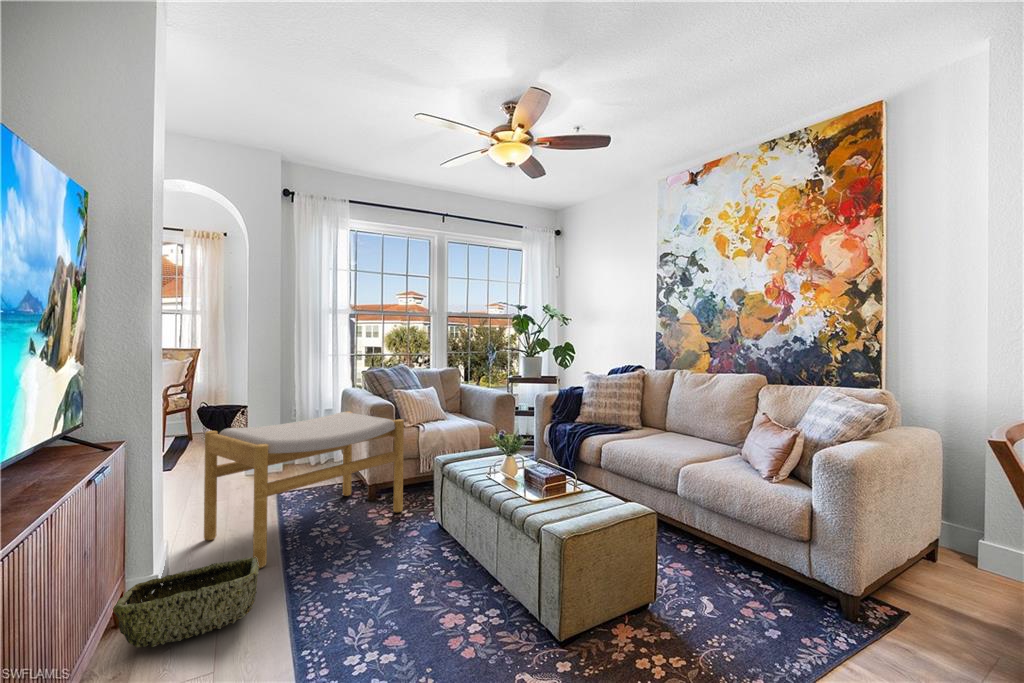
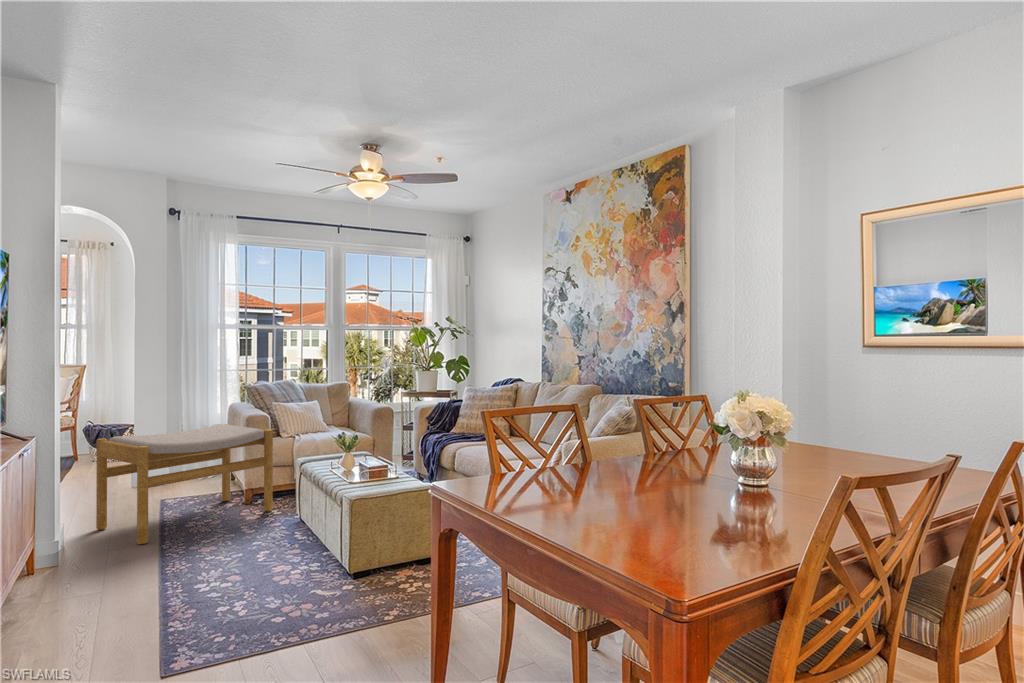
woven basket: present [113,557,259,647] -> none [39,528,139,577]

